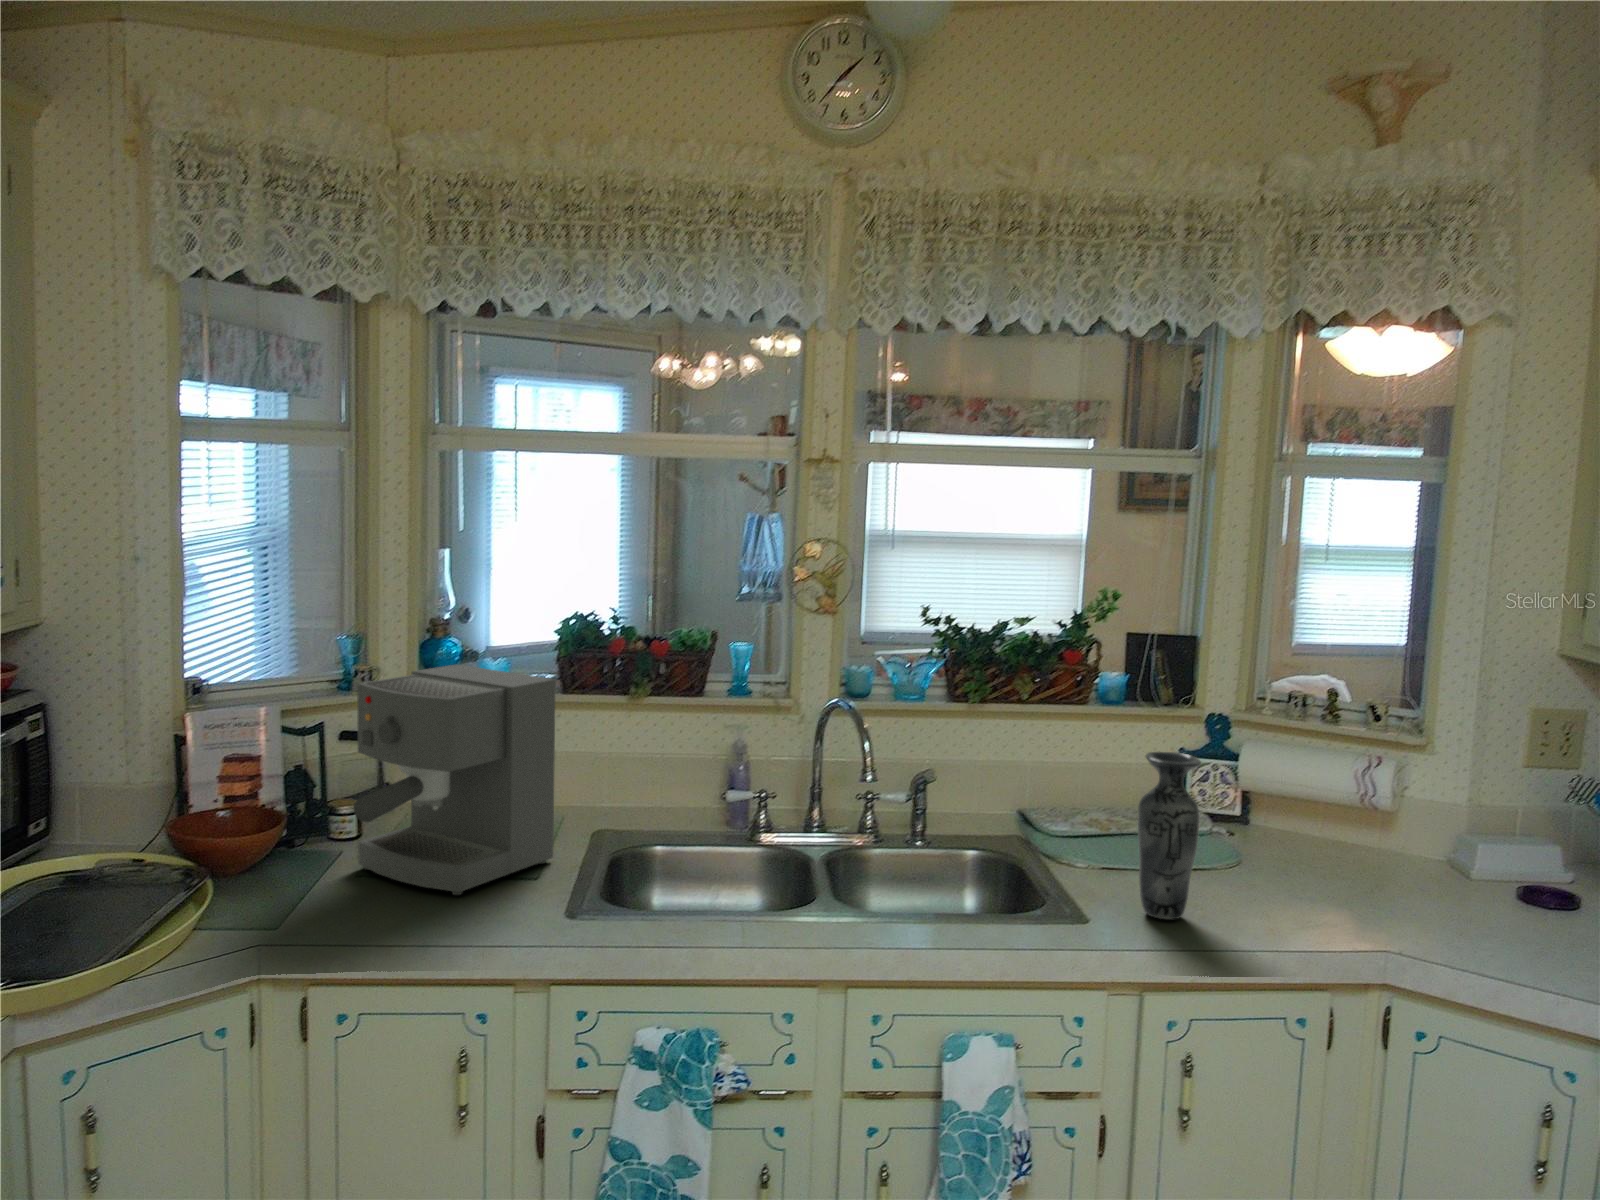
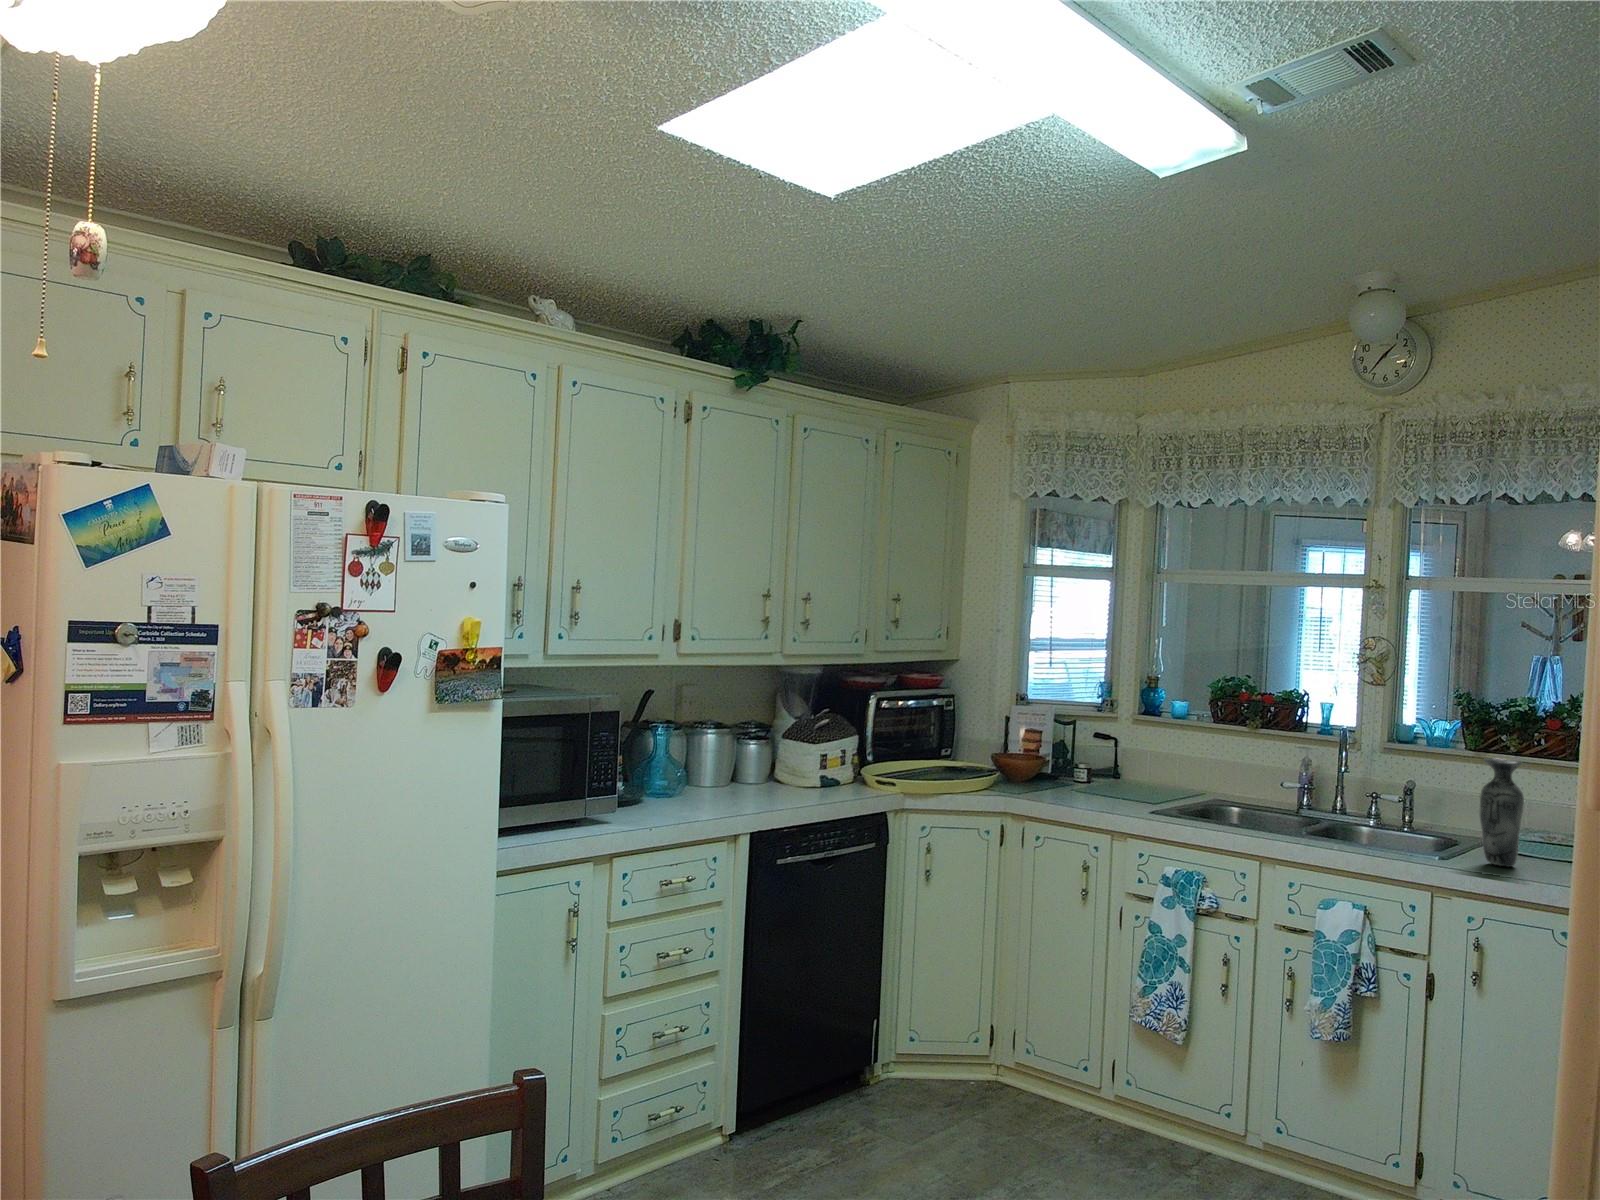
coffee maker: present [354,665,556,895] -> none [1056,693,1171,799]

